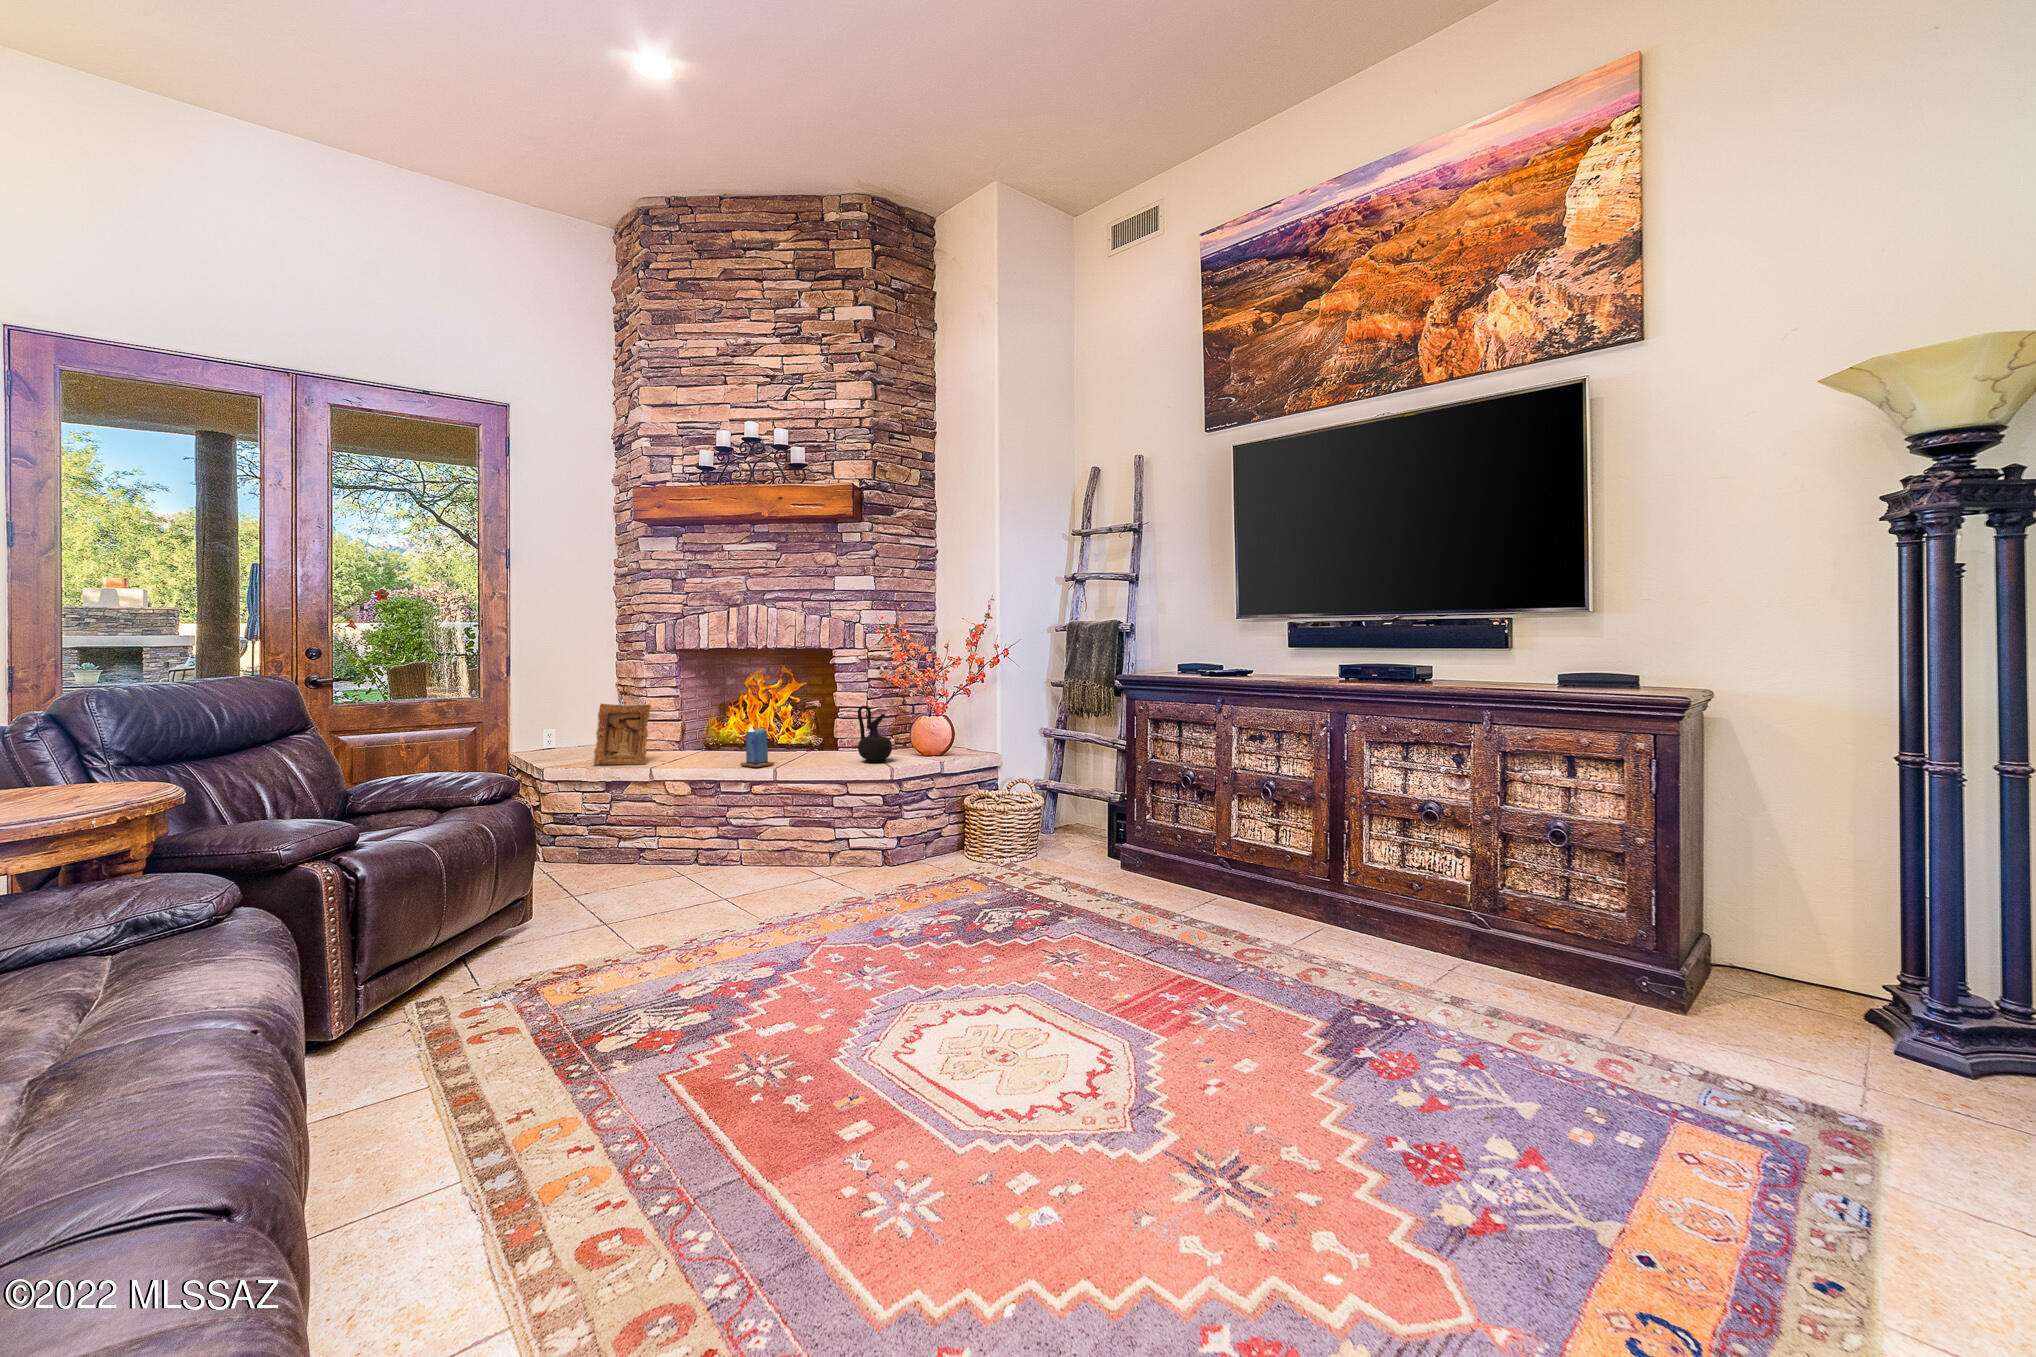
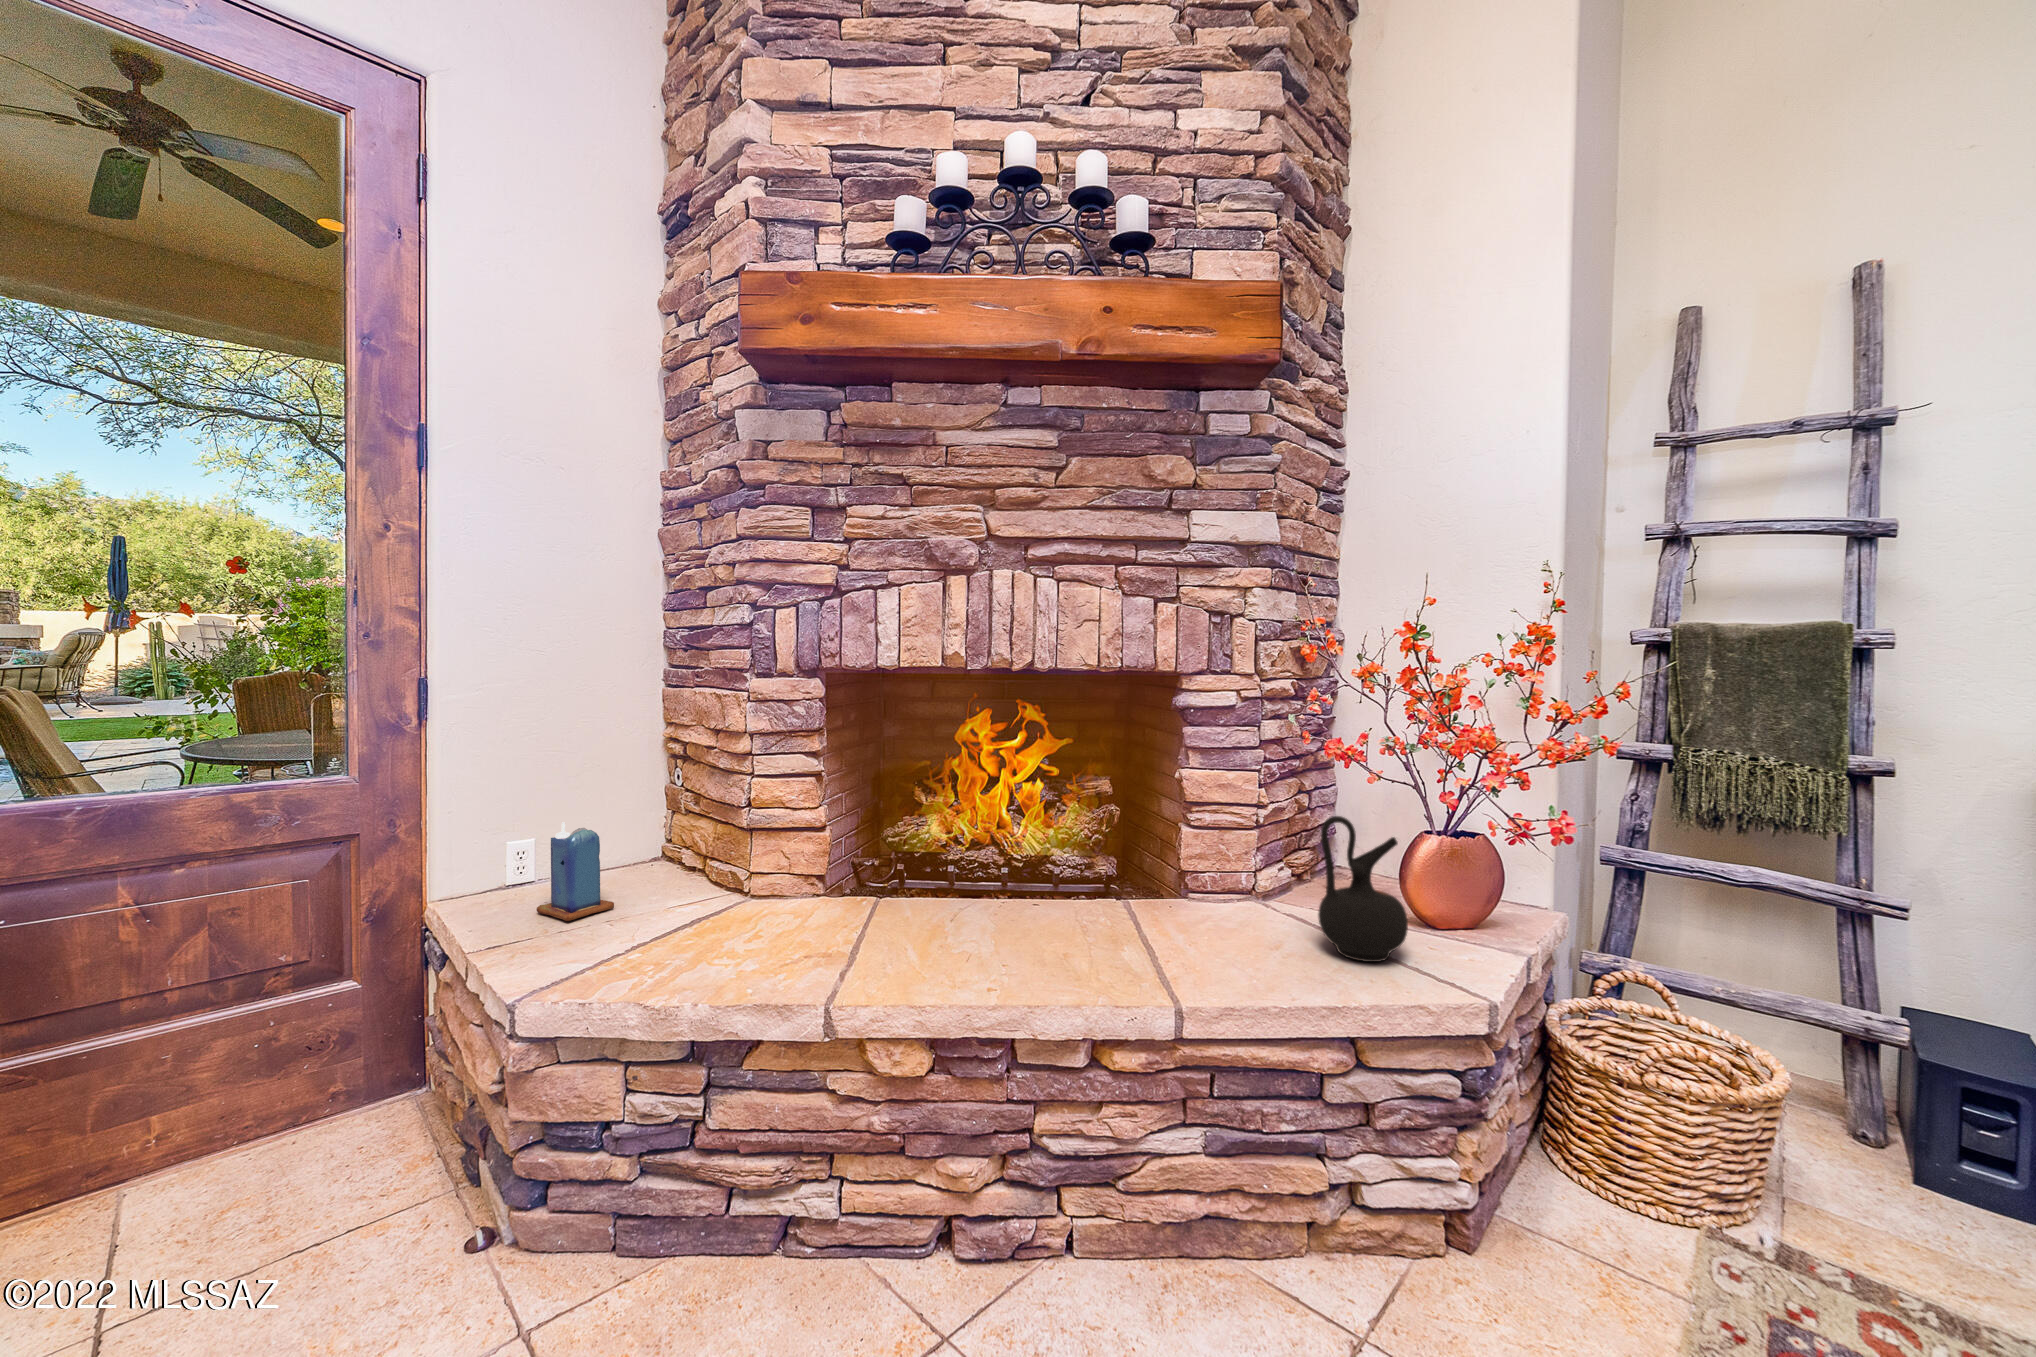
picture frame: present [593,704,651,765] -> none [655,812,800,988]
candle: present [740,725,774,767] -> present [537,822,614,921]

